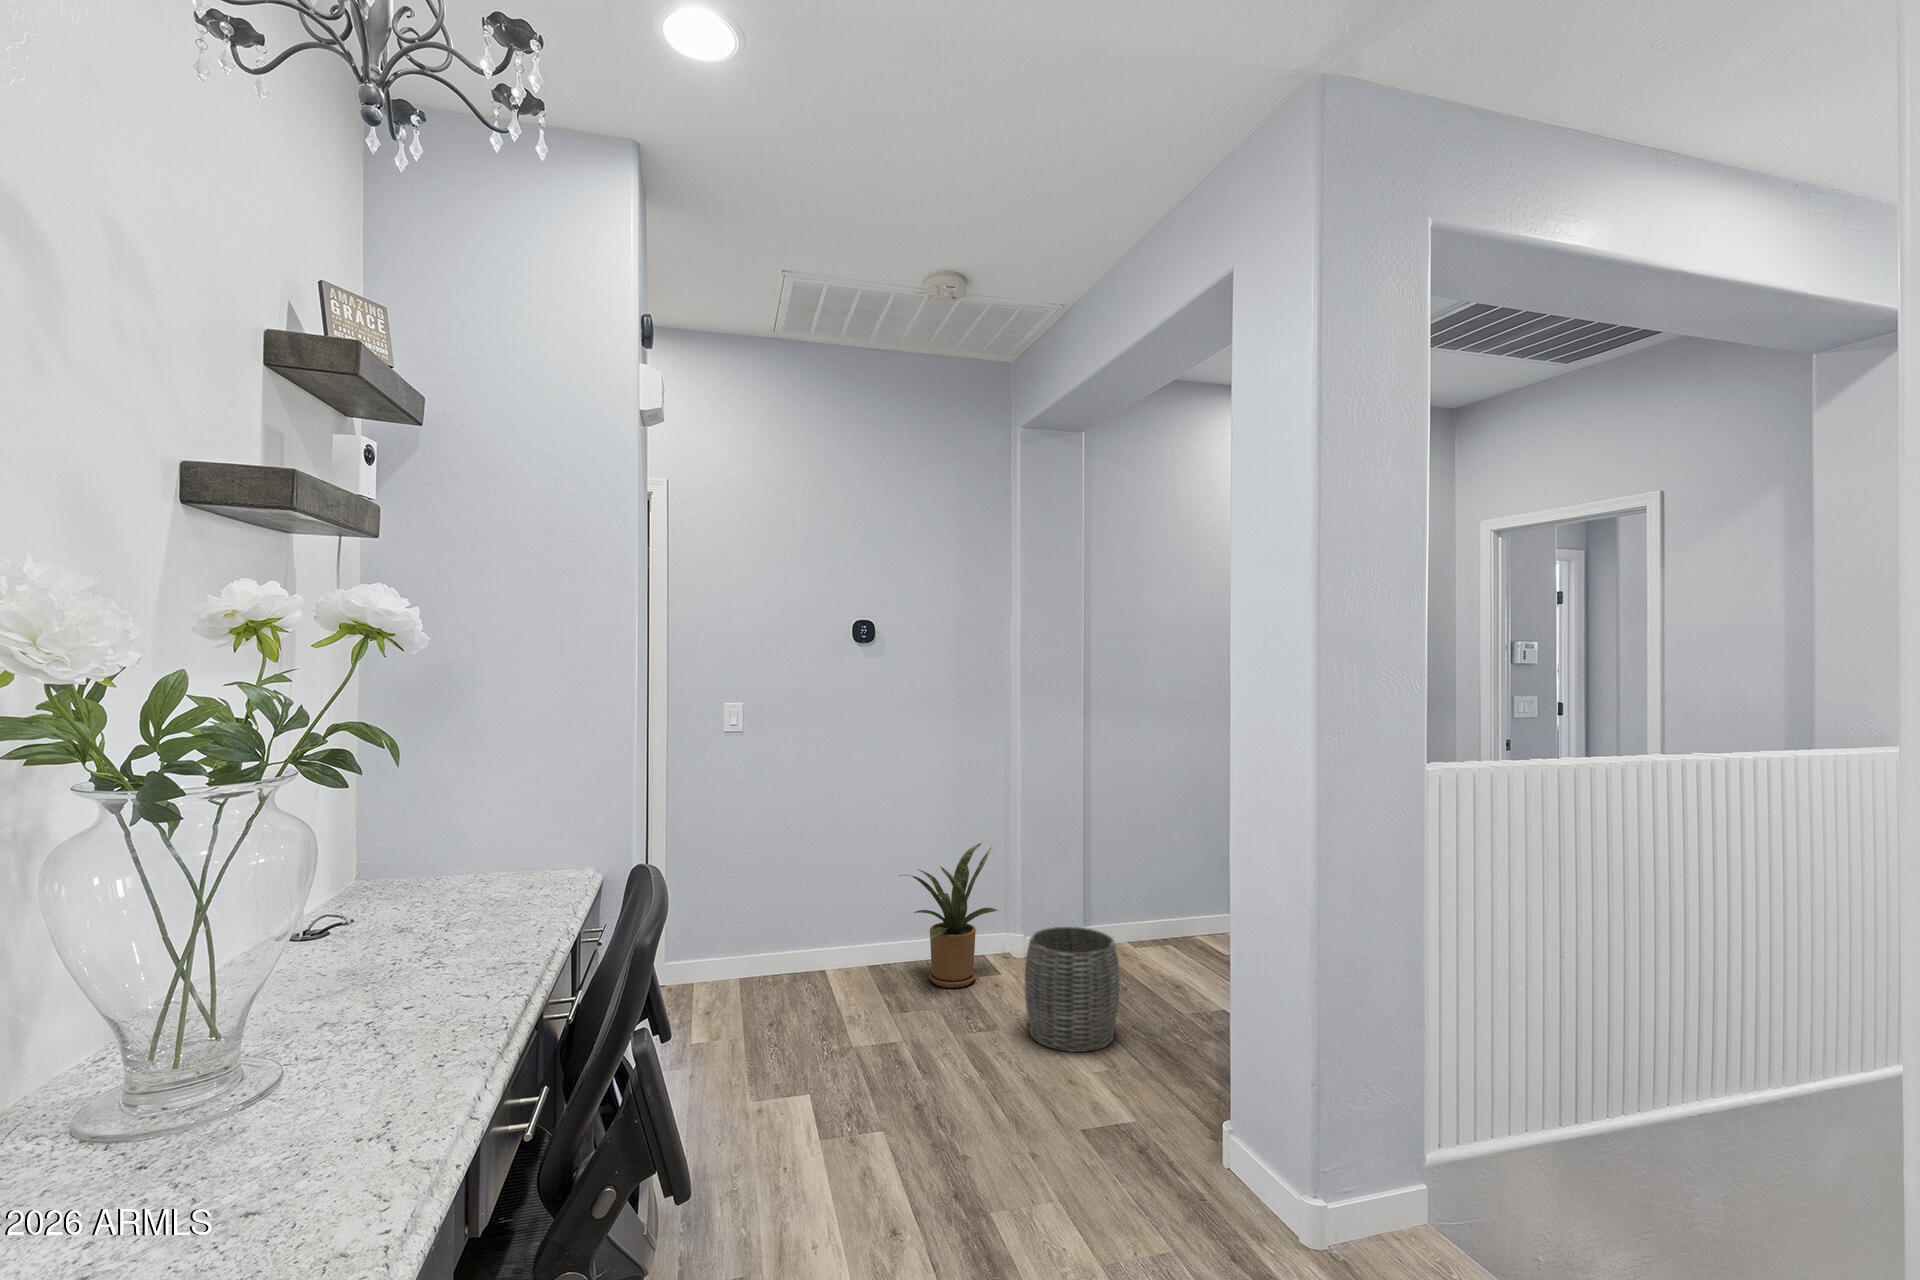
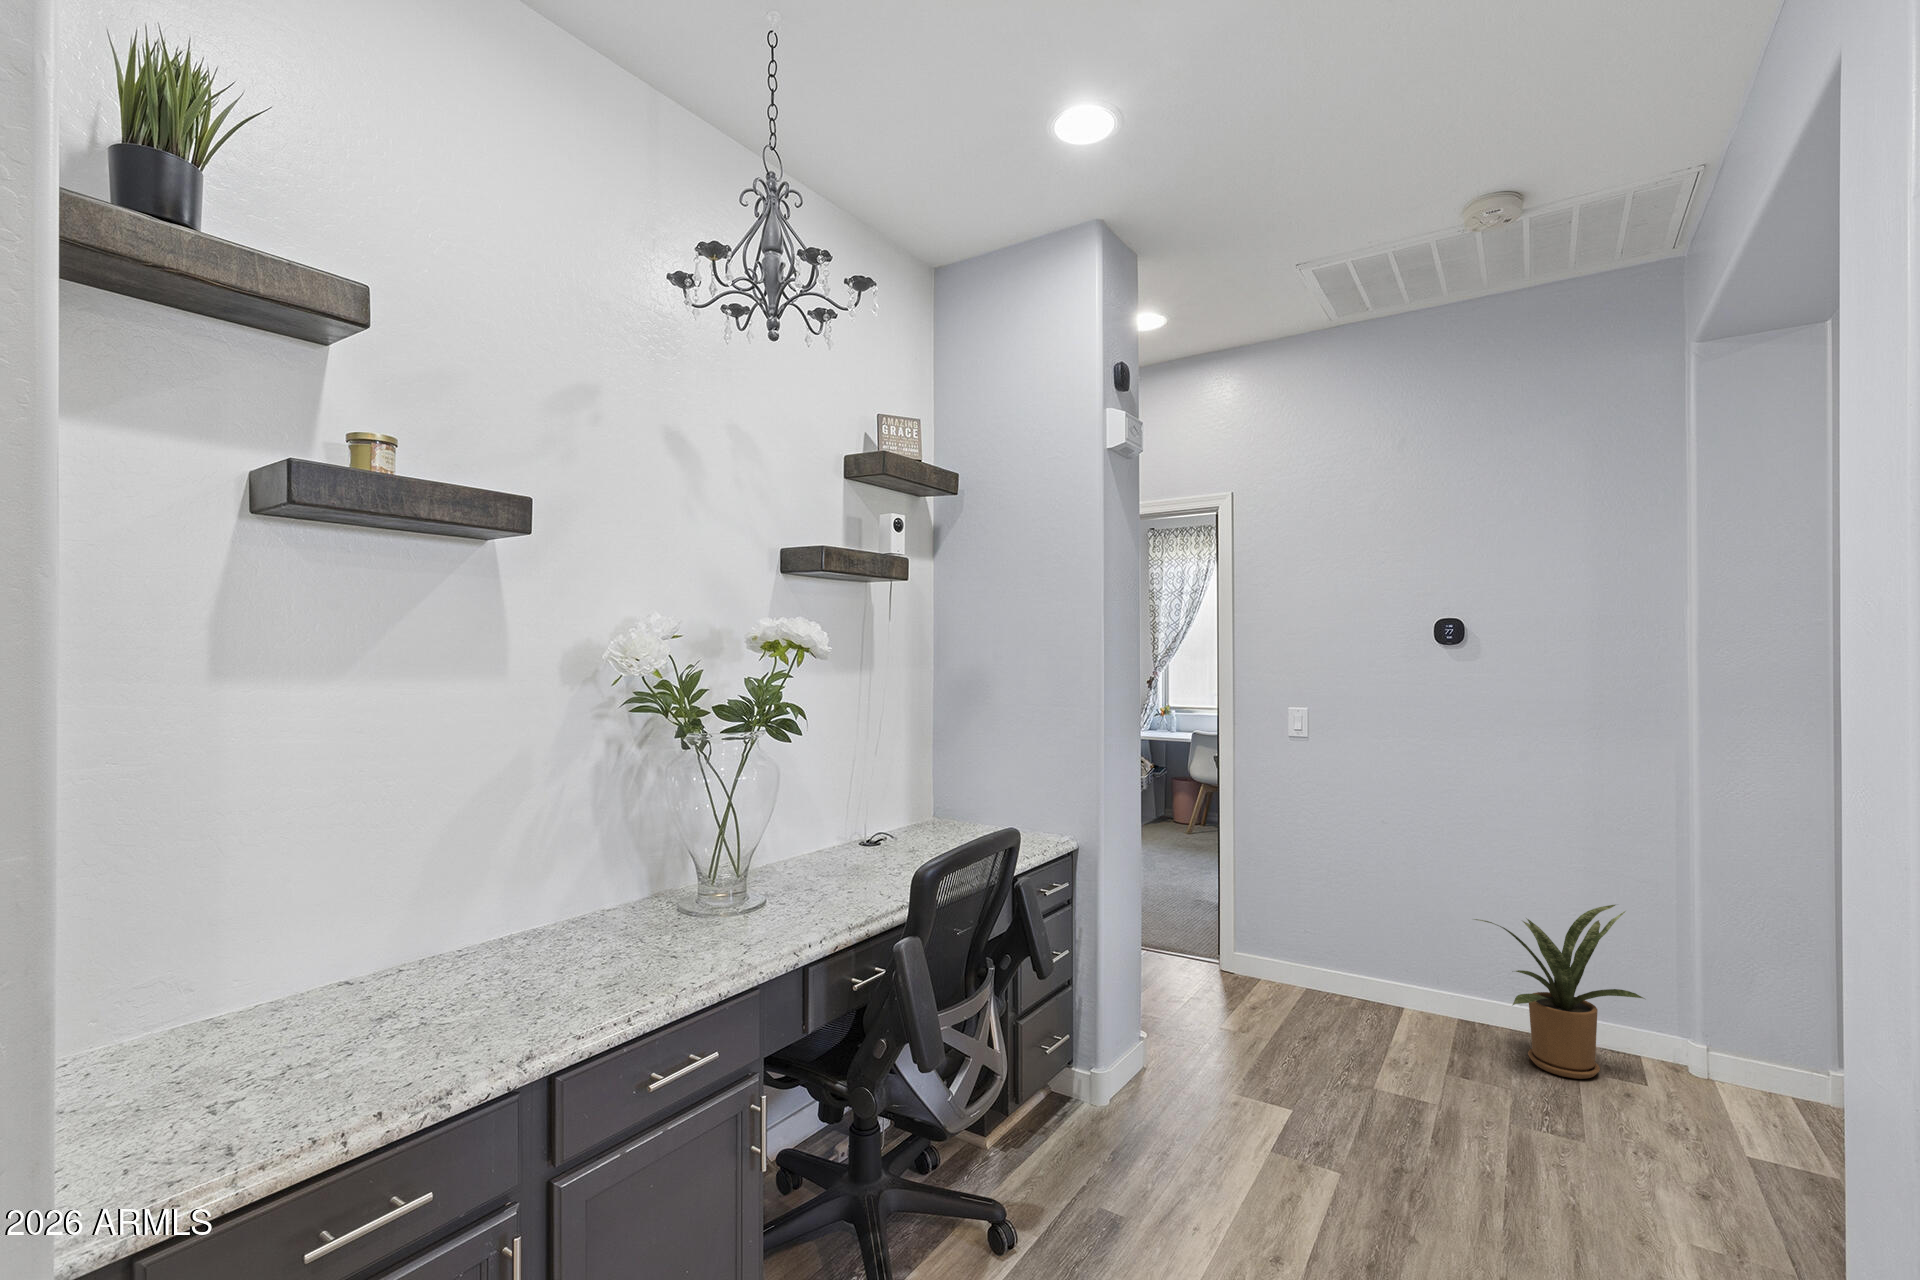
woven basket: present [1025,927,1120,1052] -> none [1616,1029,1788,1222]

